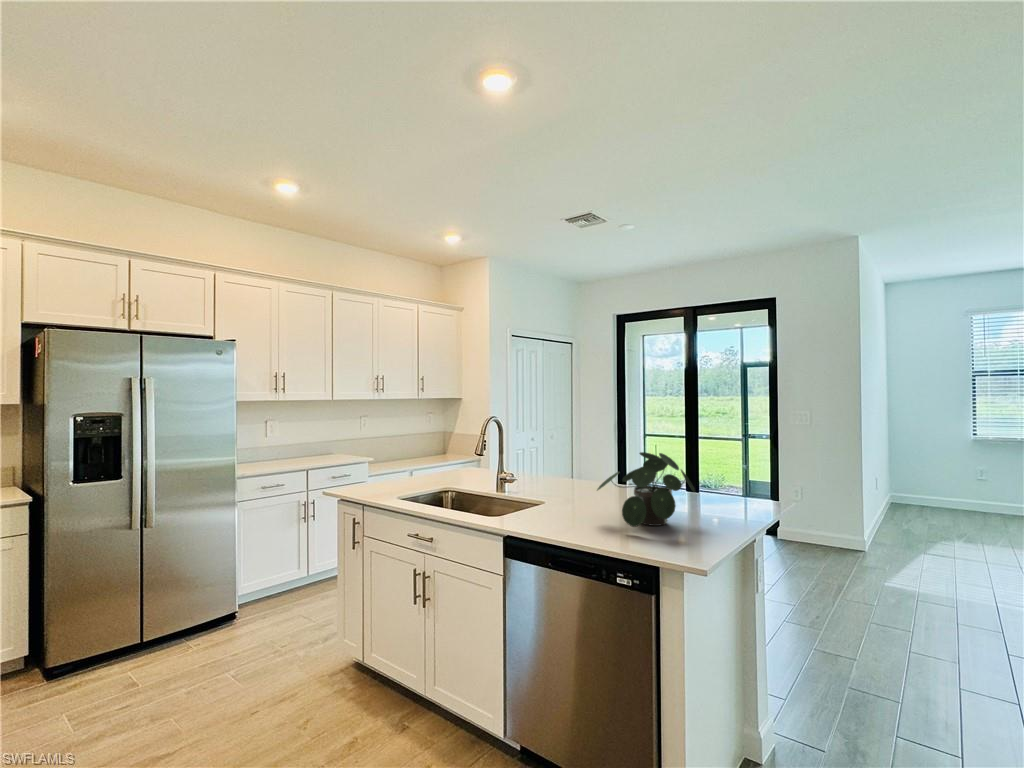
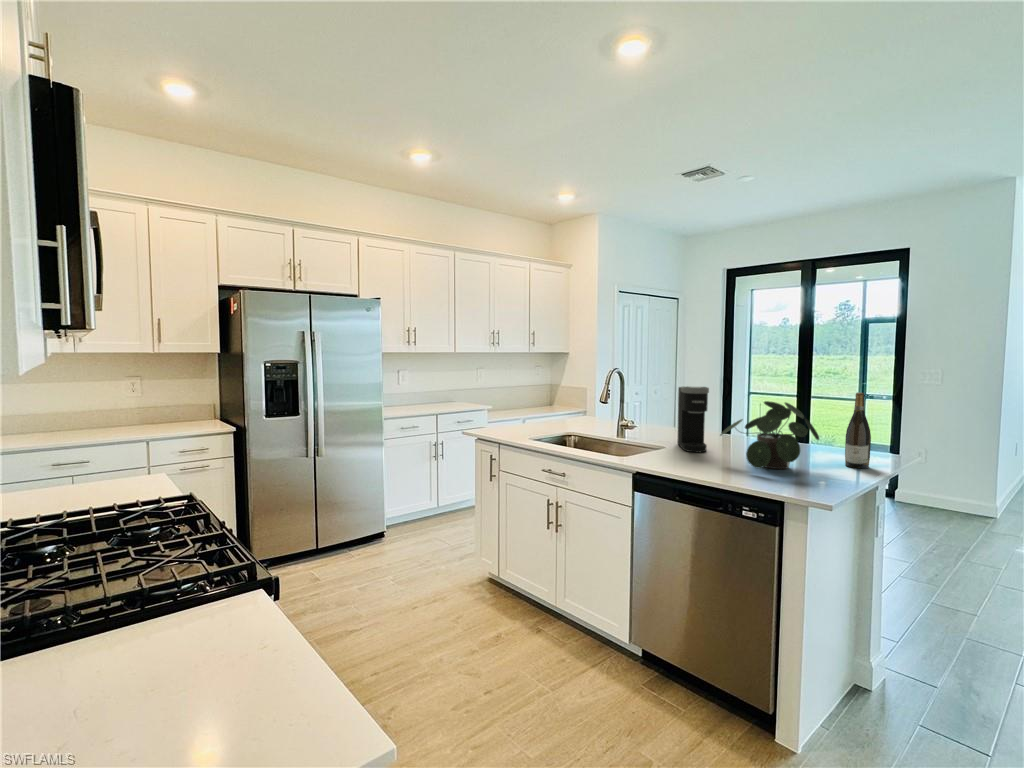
coffee maker: none [558,436,587,508] -> present [677,387,709,452]
wine bottle: none [721,441,745,520] -> present [845,393,871,468]

